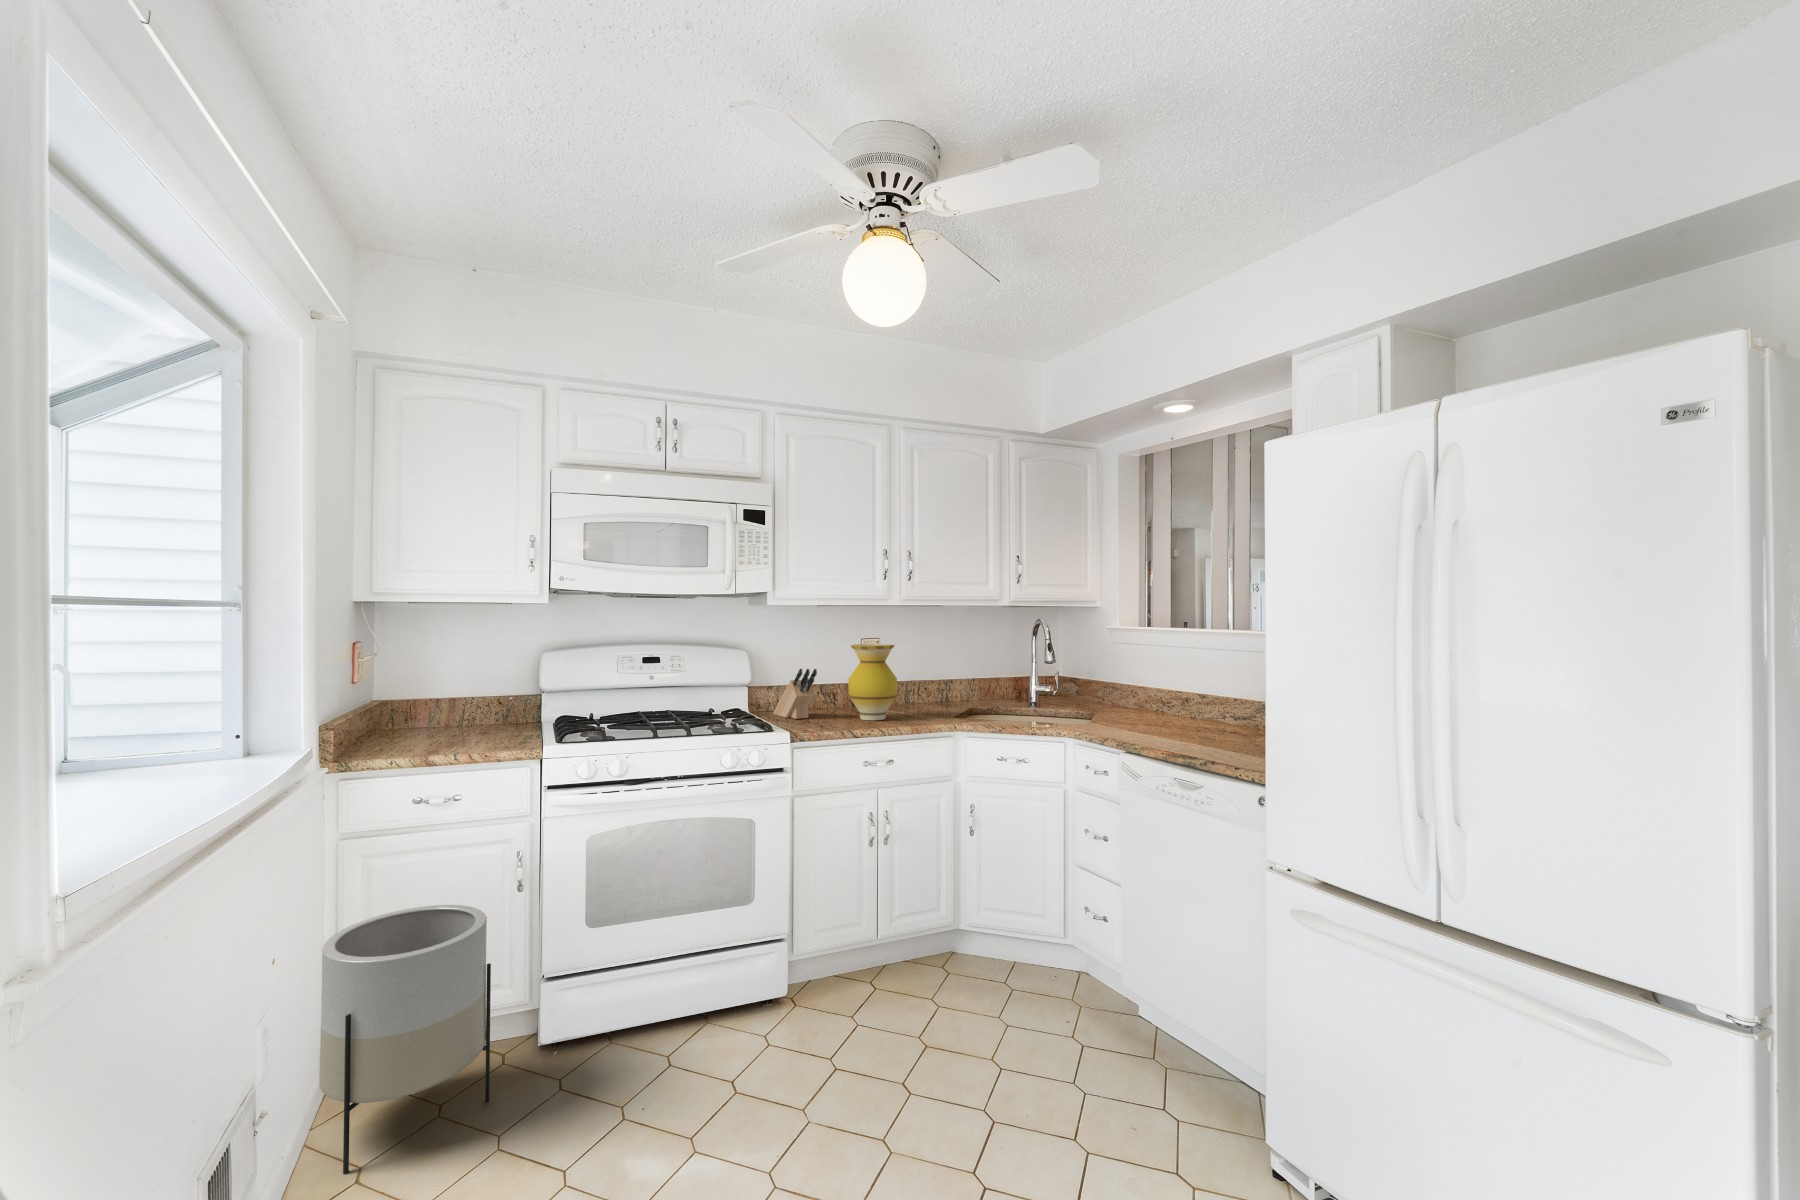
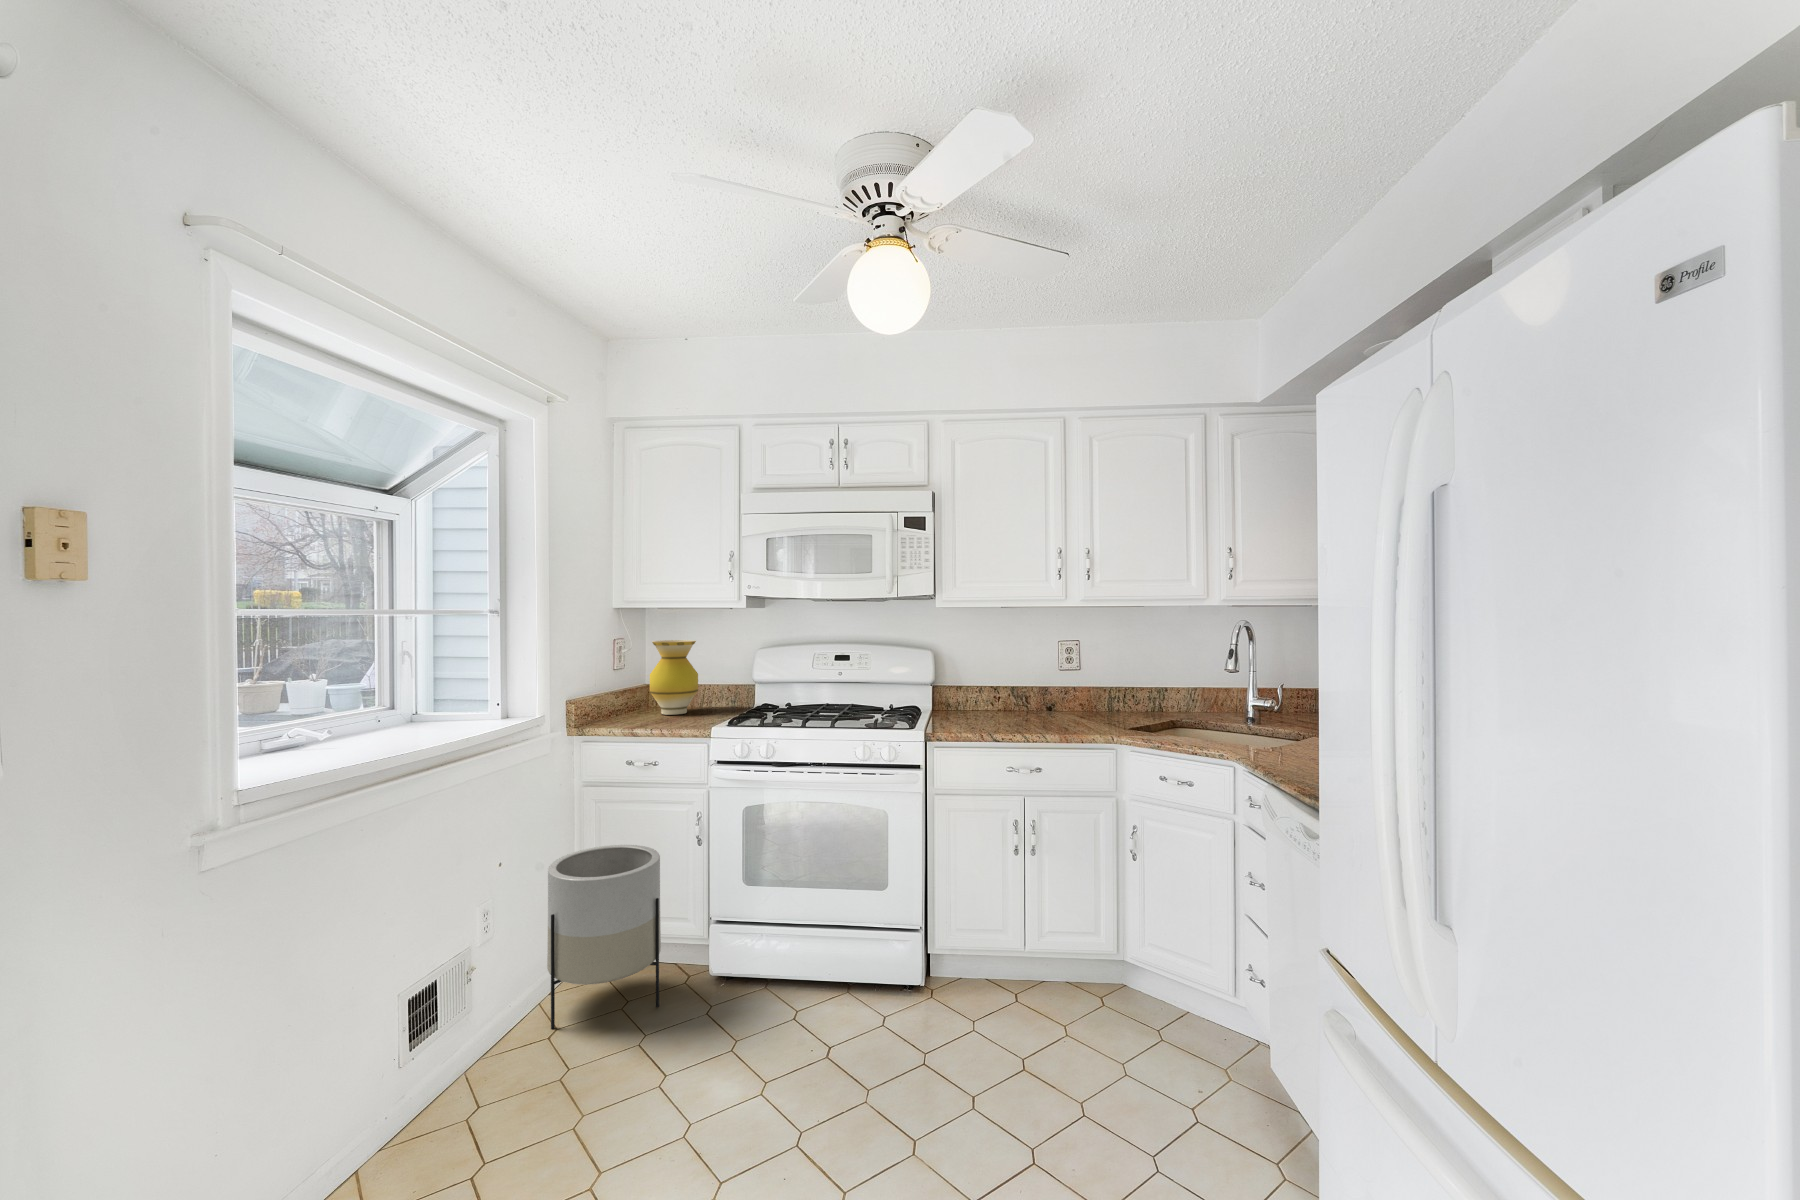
vase: present [848,644,897,720] -> present [650,640,698,715]
knife block: present [773,669,817,719] -> none [955,670,983,720]

